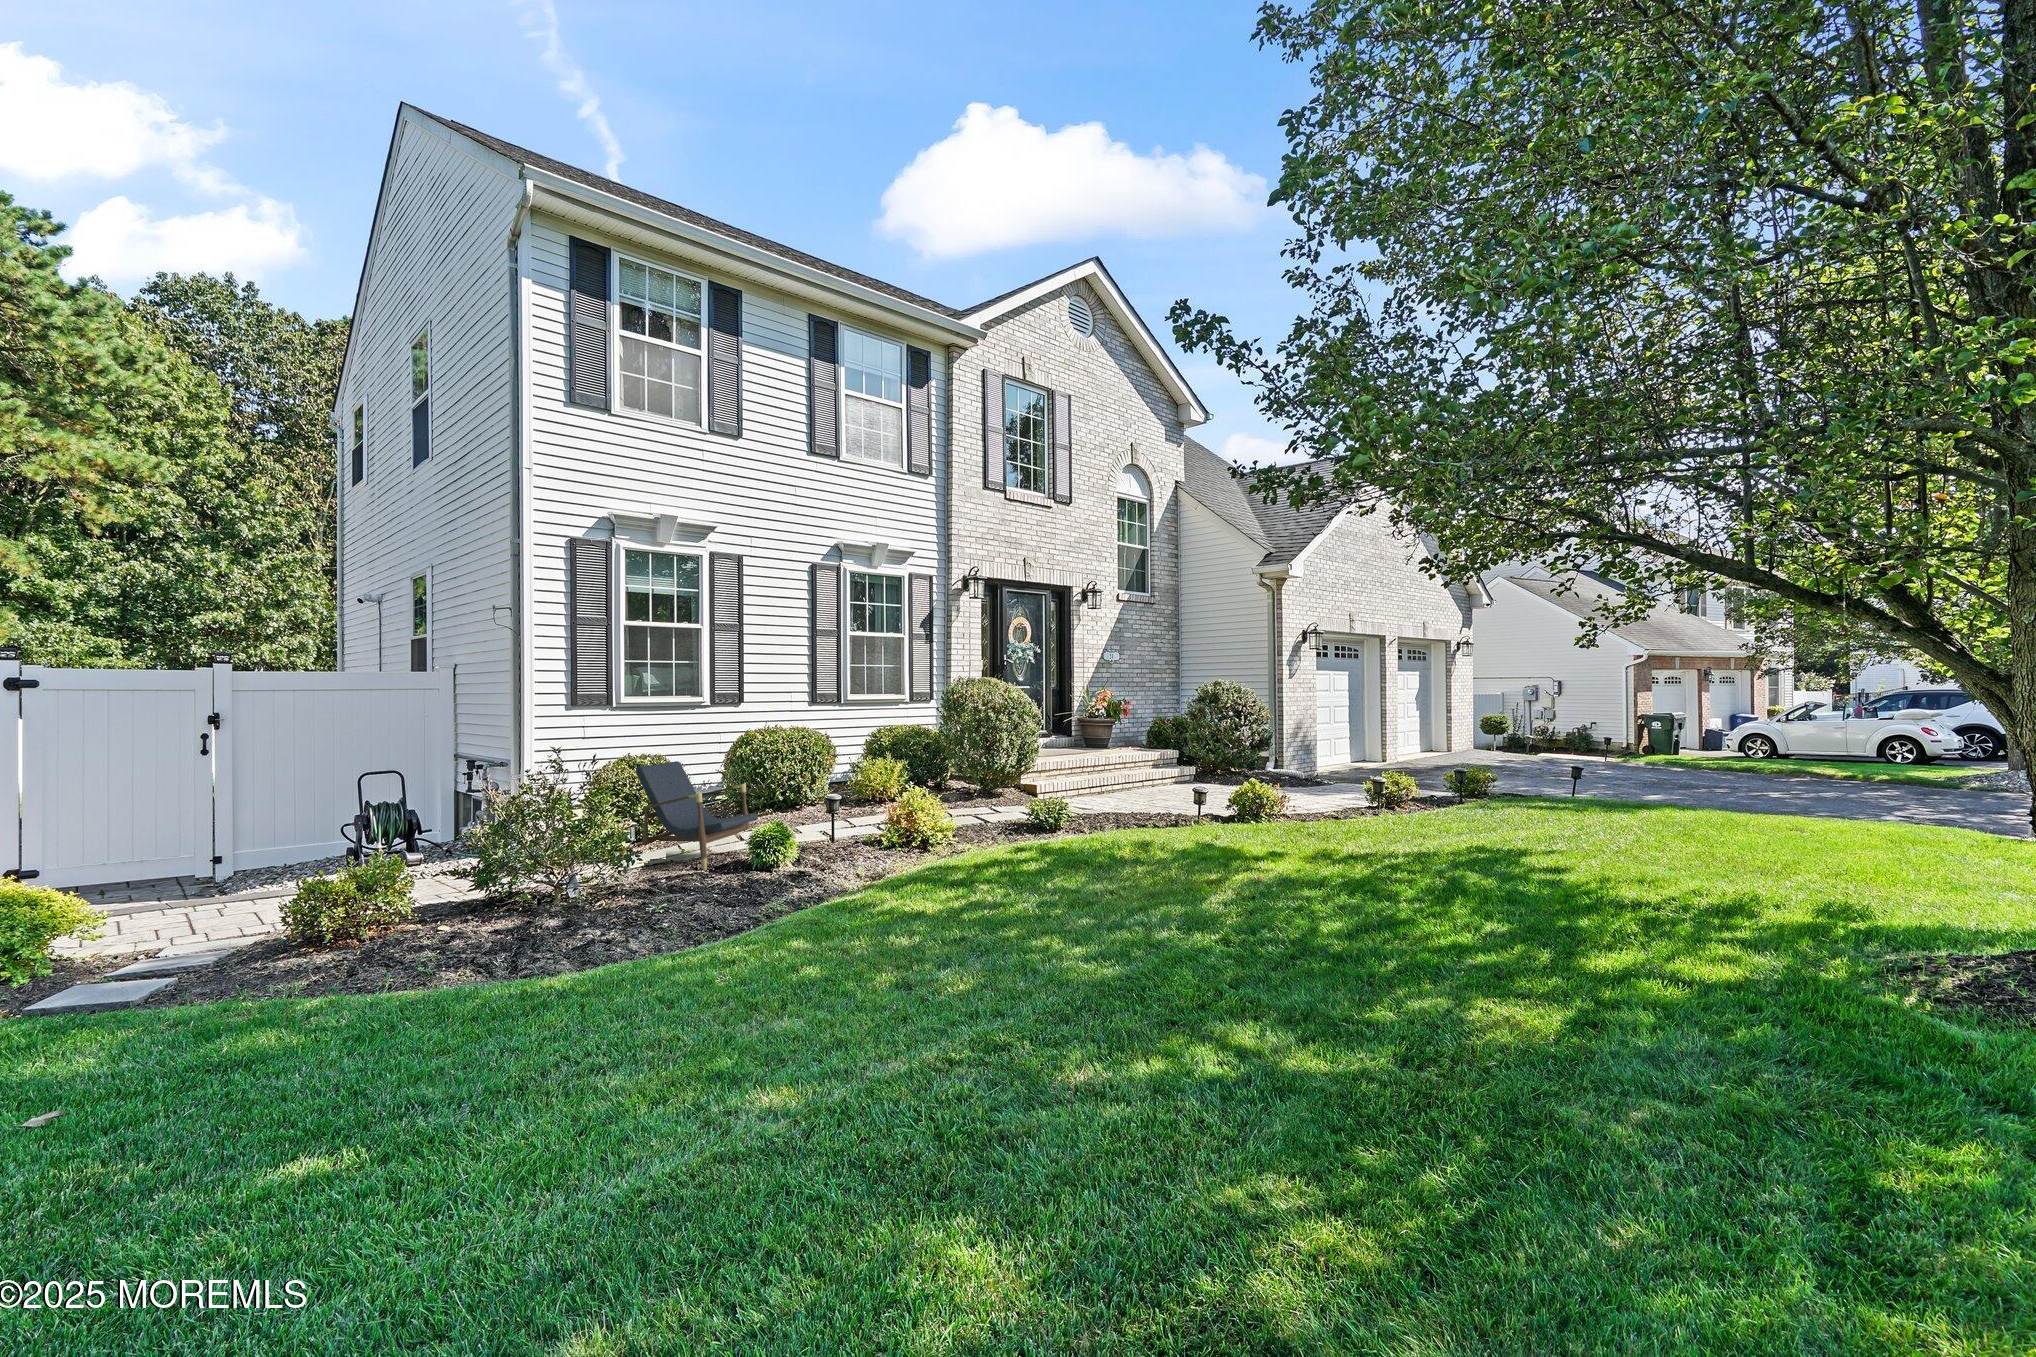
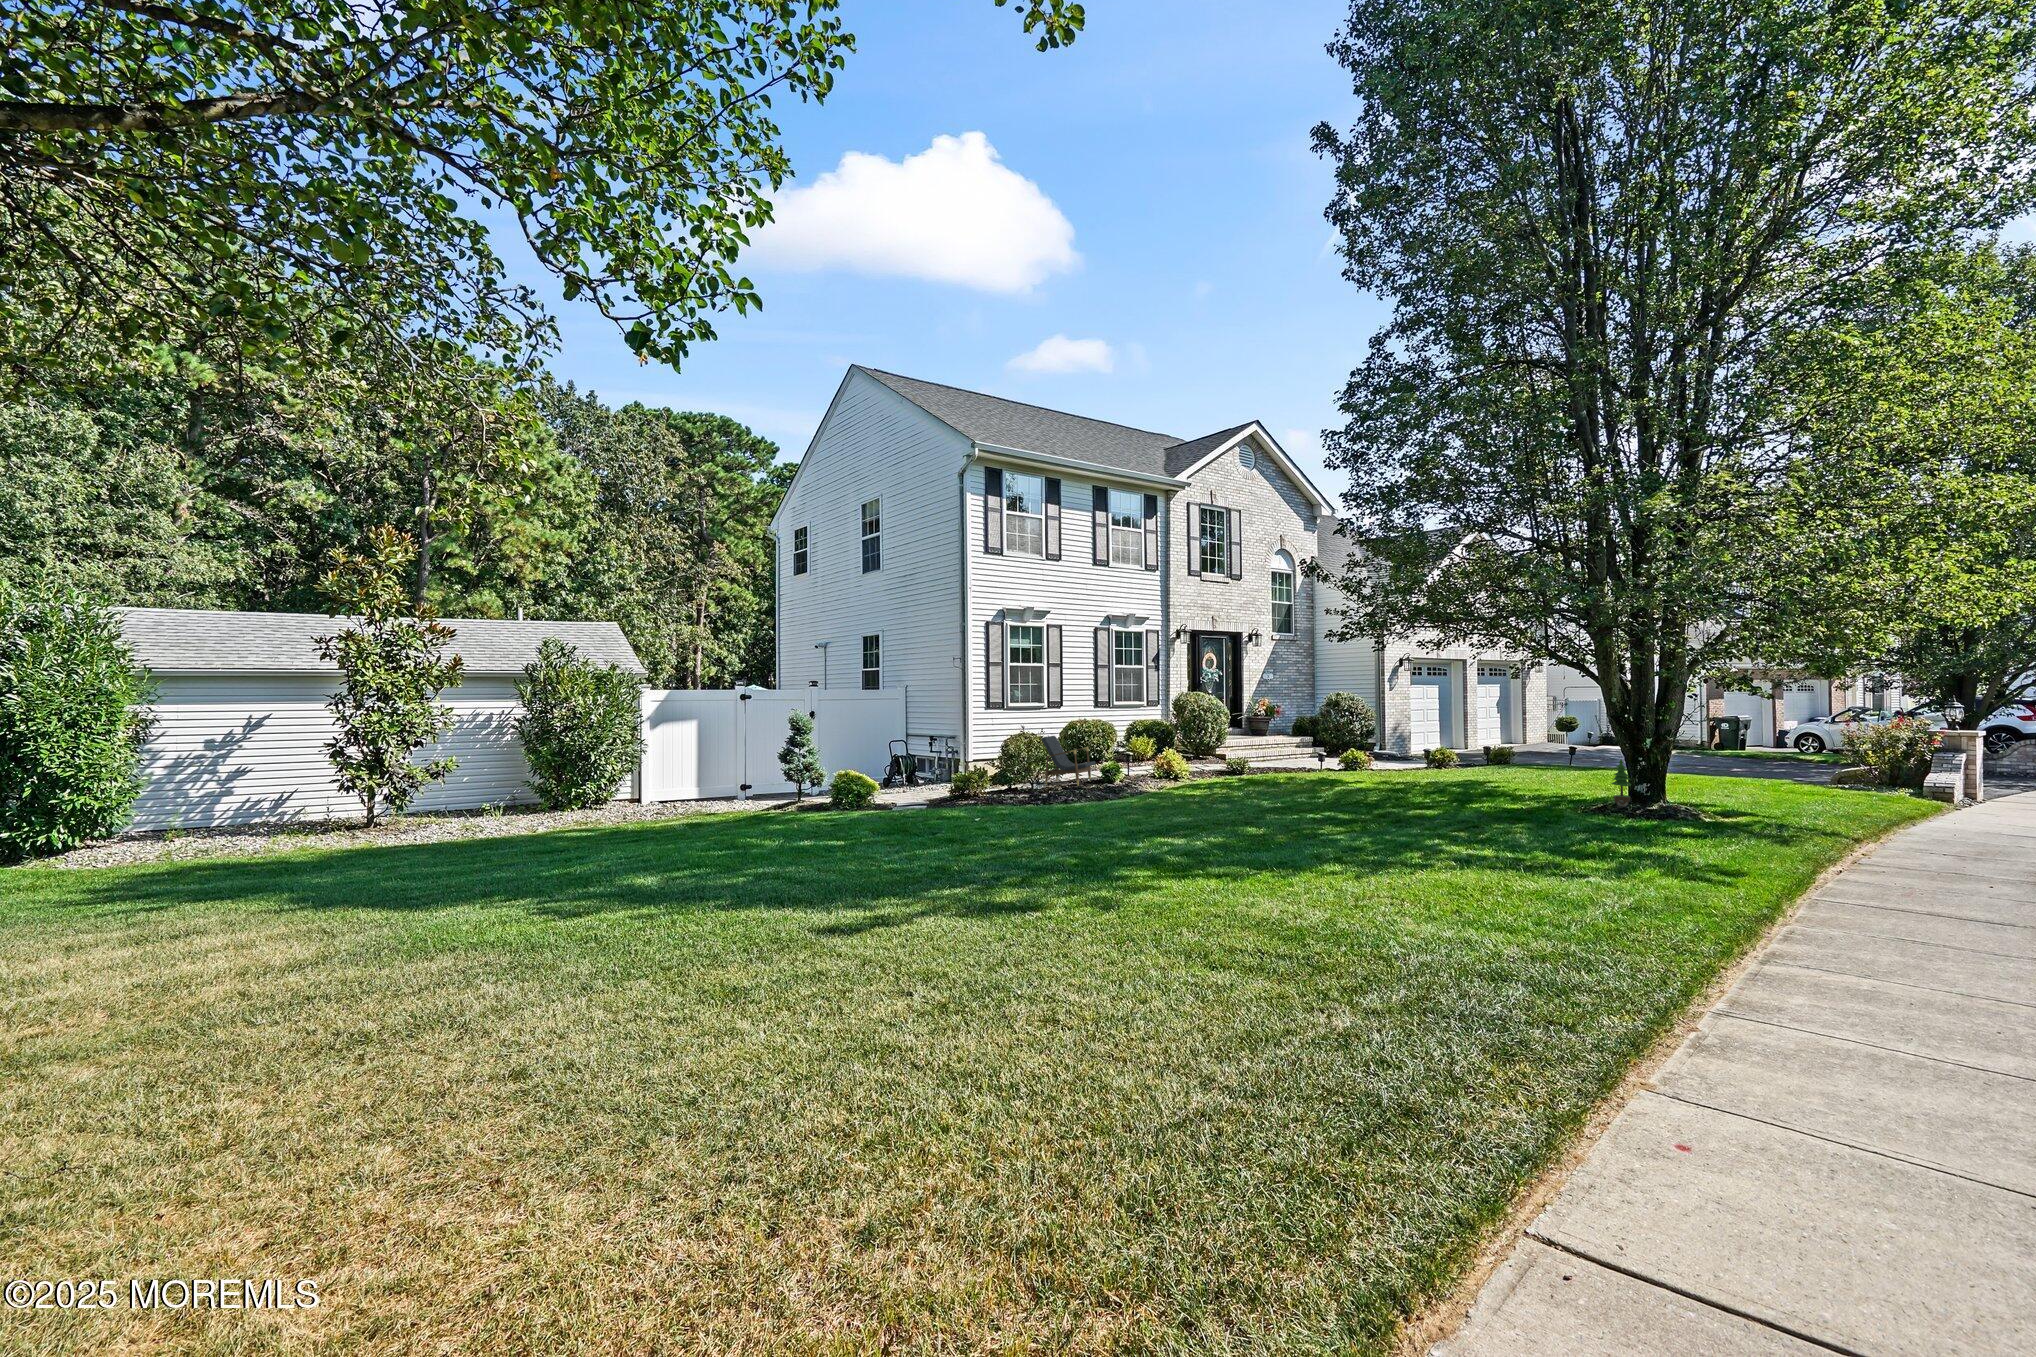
potted tree: none [1943,826,2010,955] -> present [1612,760,1631,808]

